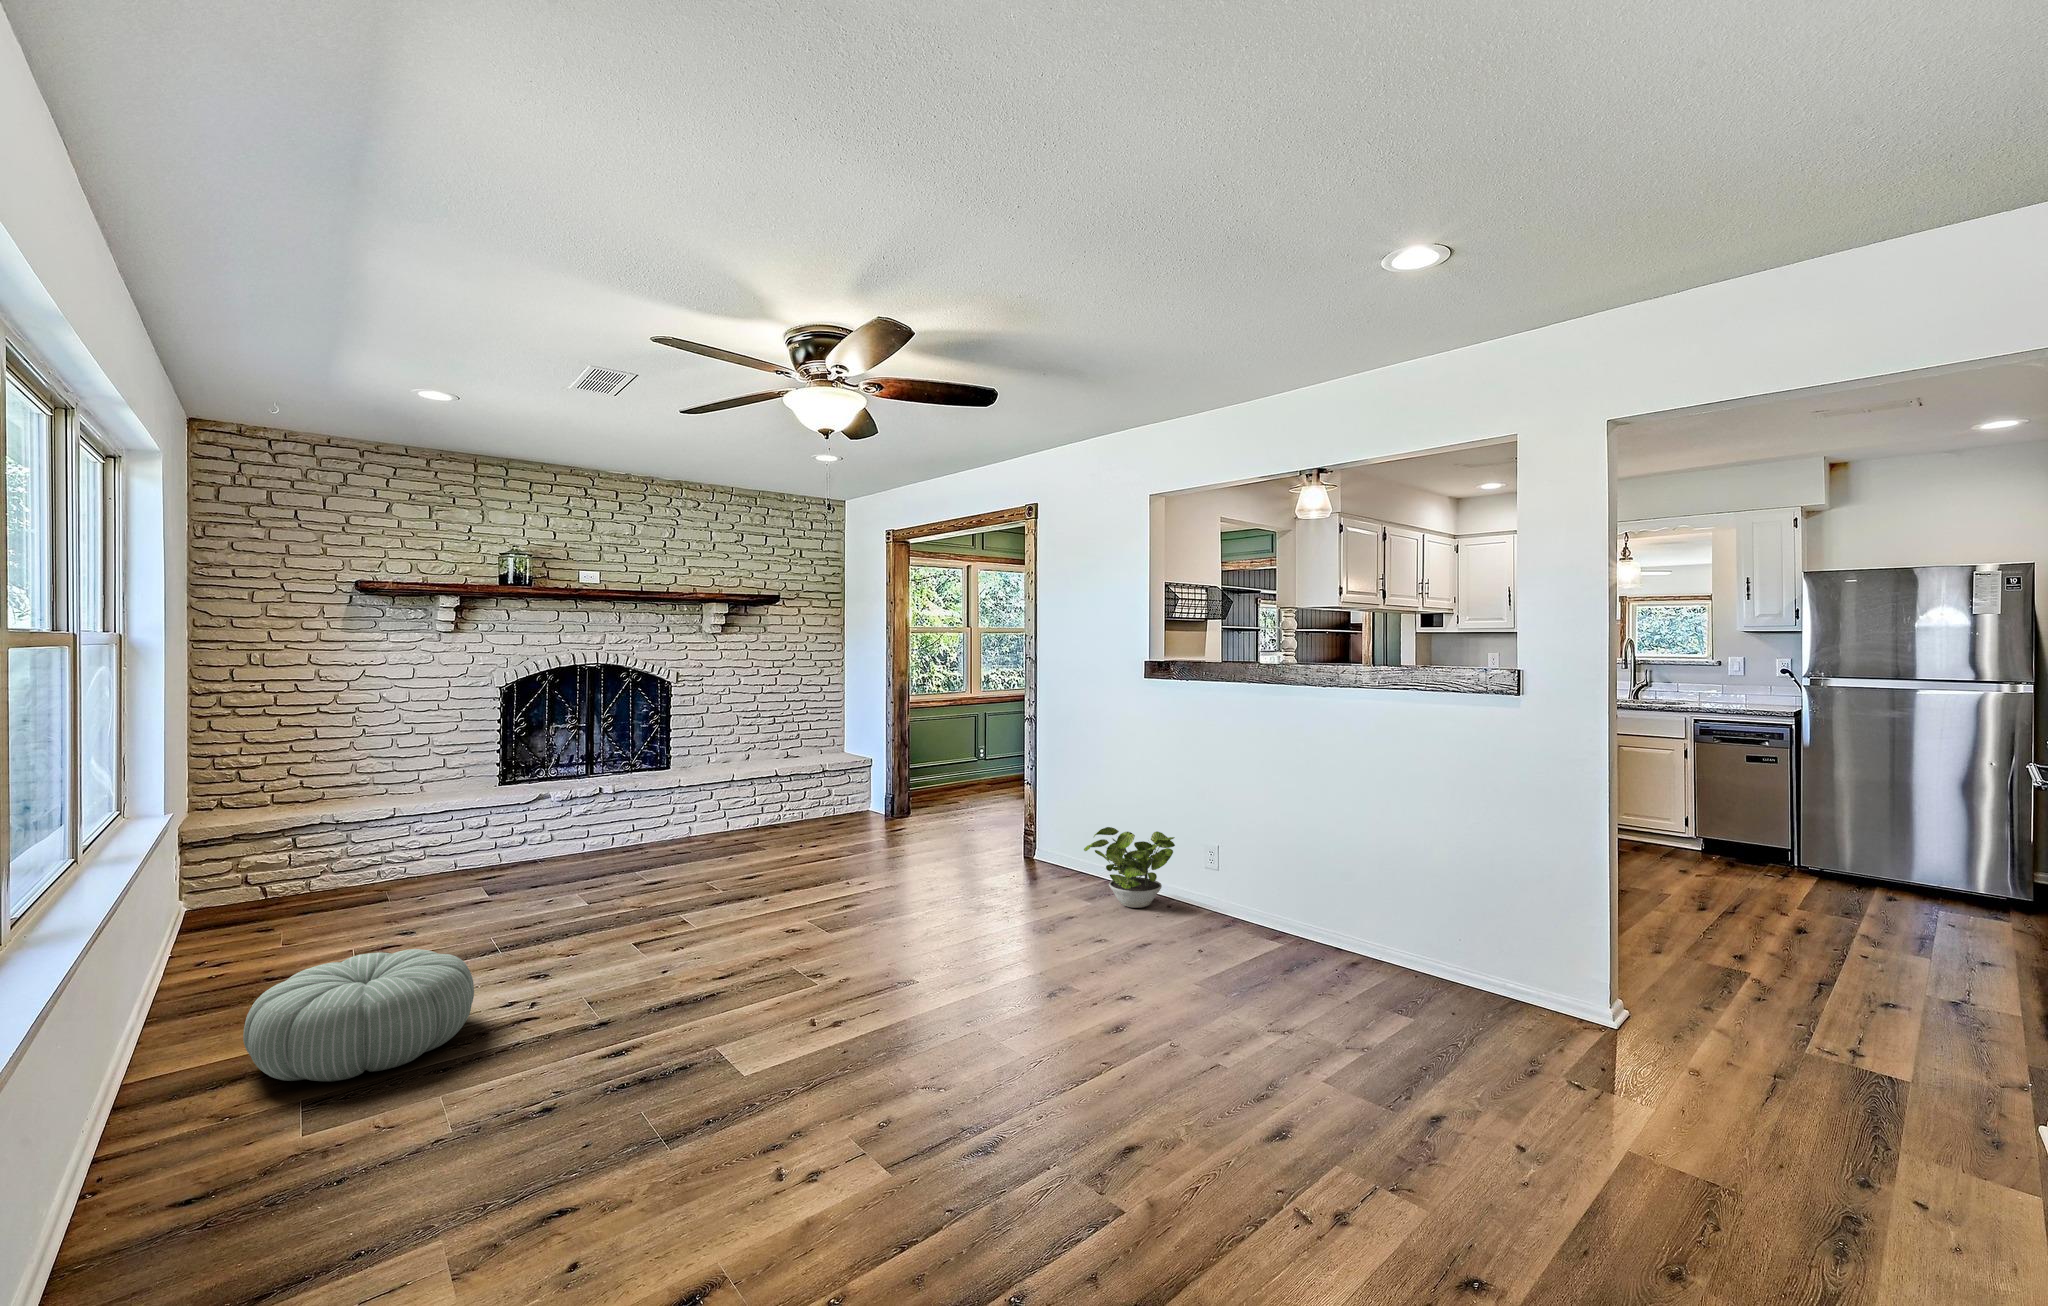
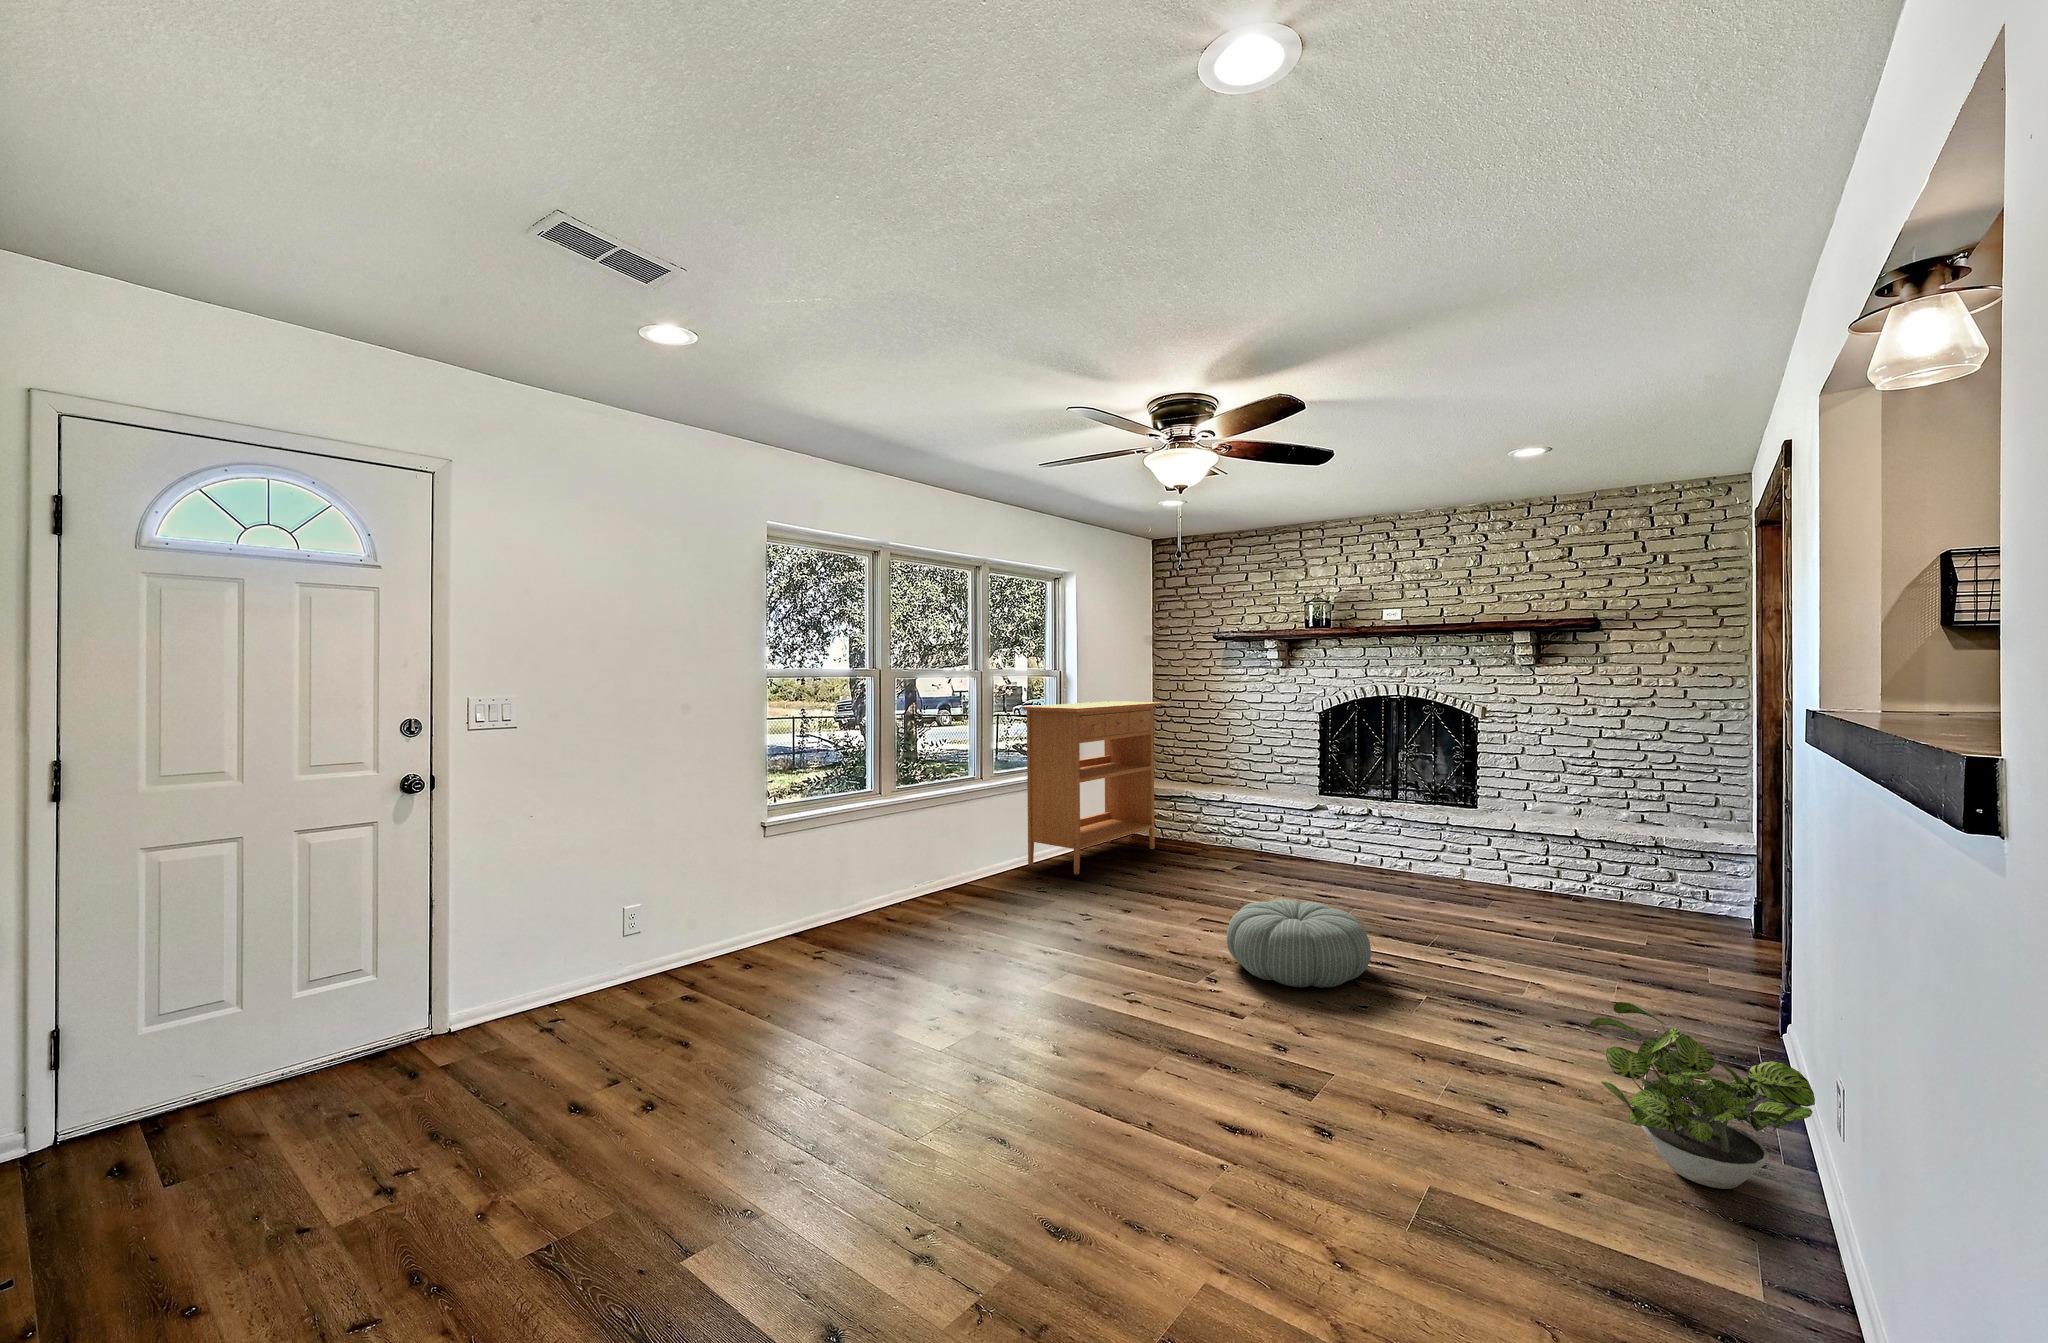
console table: none [162,684,326,994] -> present [1022,701,1162,874]
pouf: present [243,949,474,1081] -> present [1227,900,1371,987]

